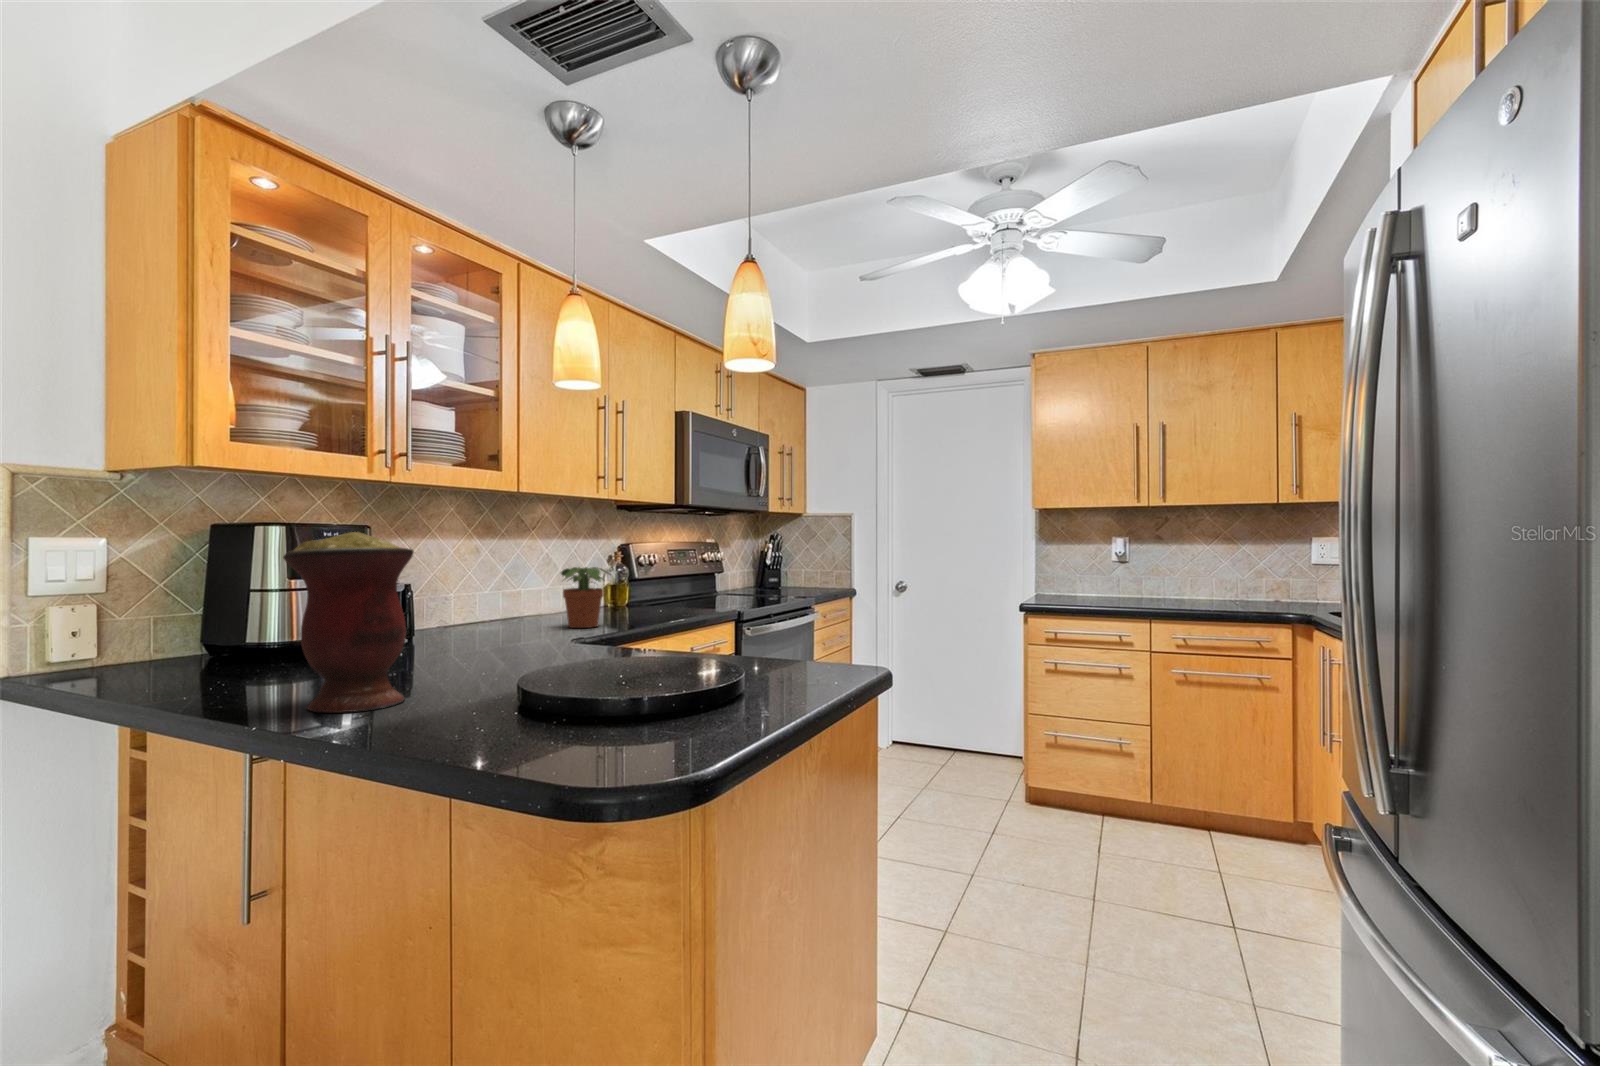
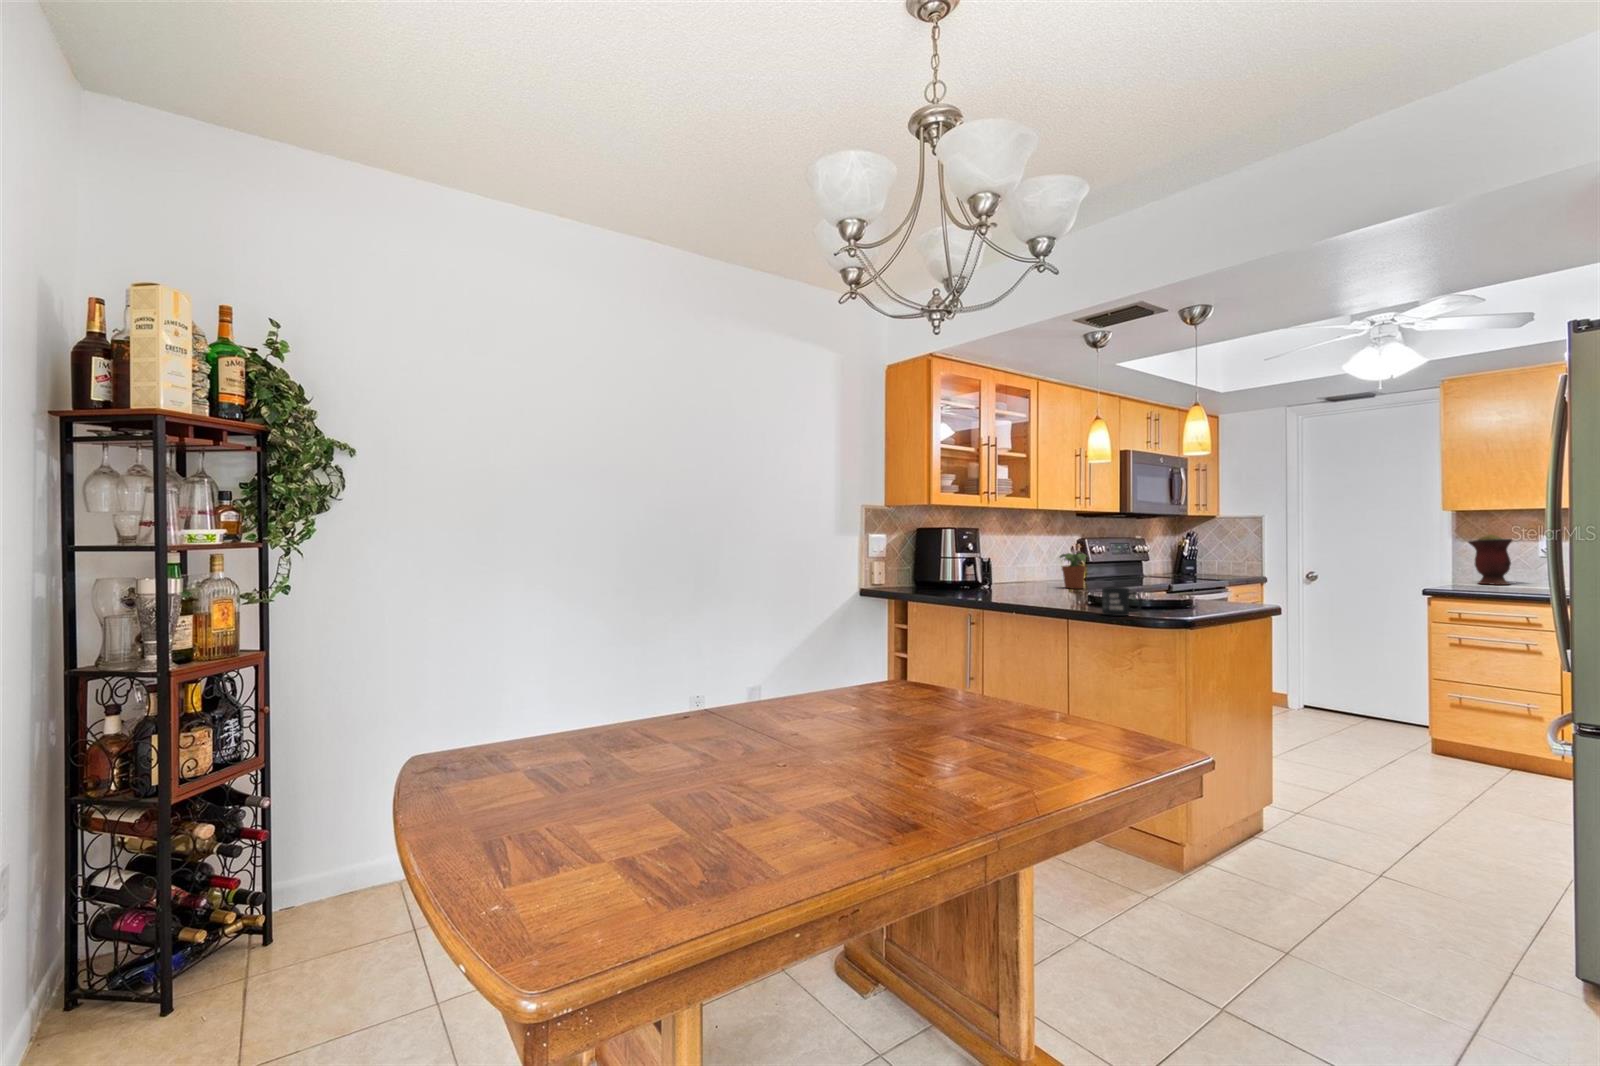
vase: present [283,532,414,713] -> present [1468,534,1512,585]
mug: none [495,665,595,751] -> present [1102,587,1142,616]

